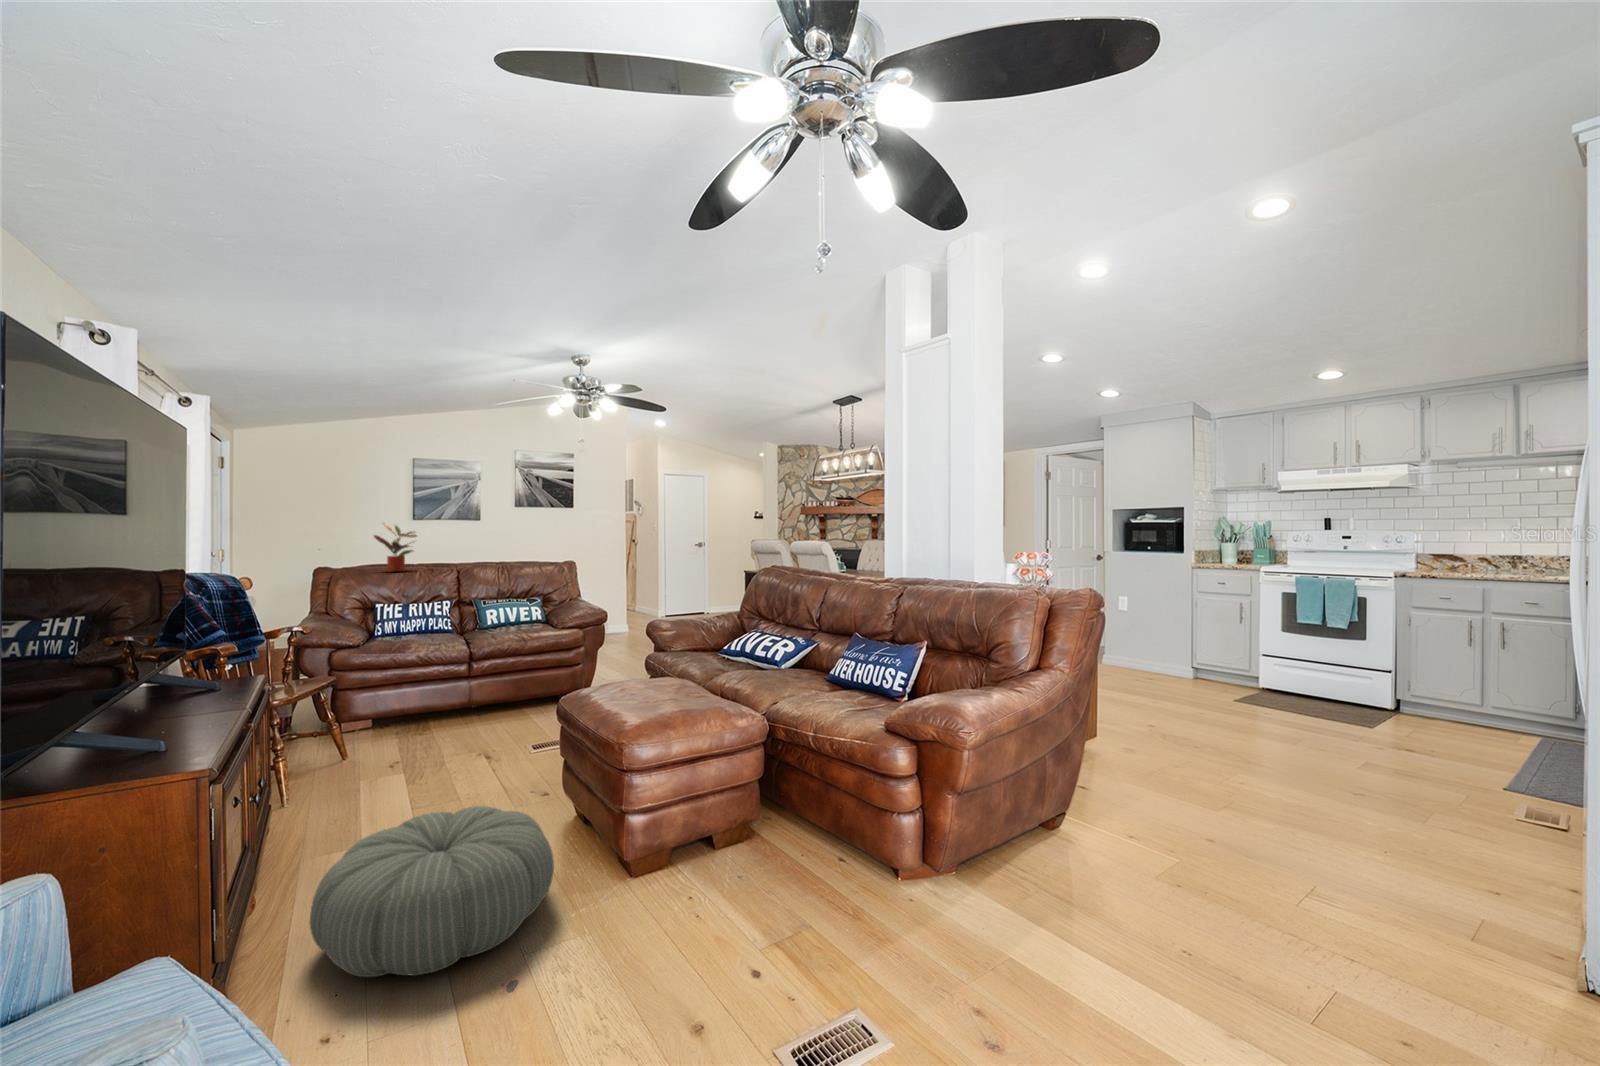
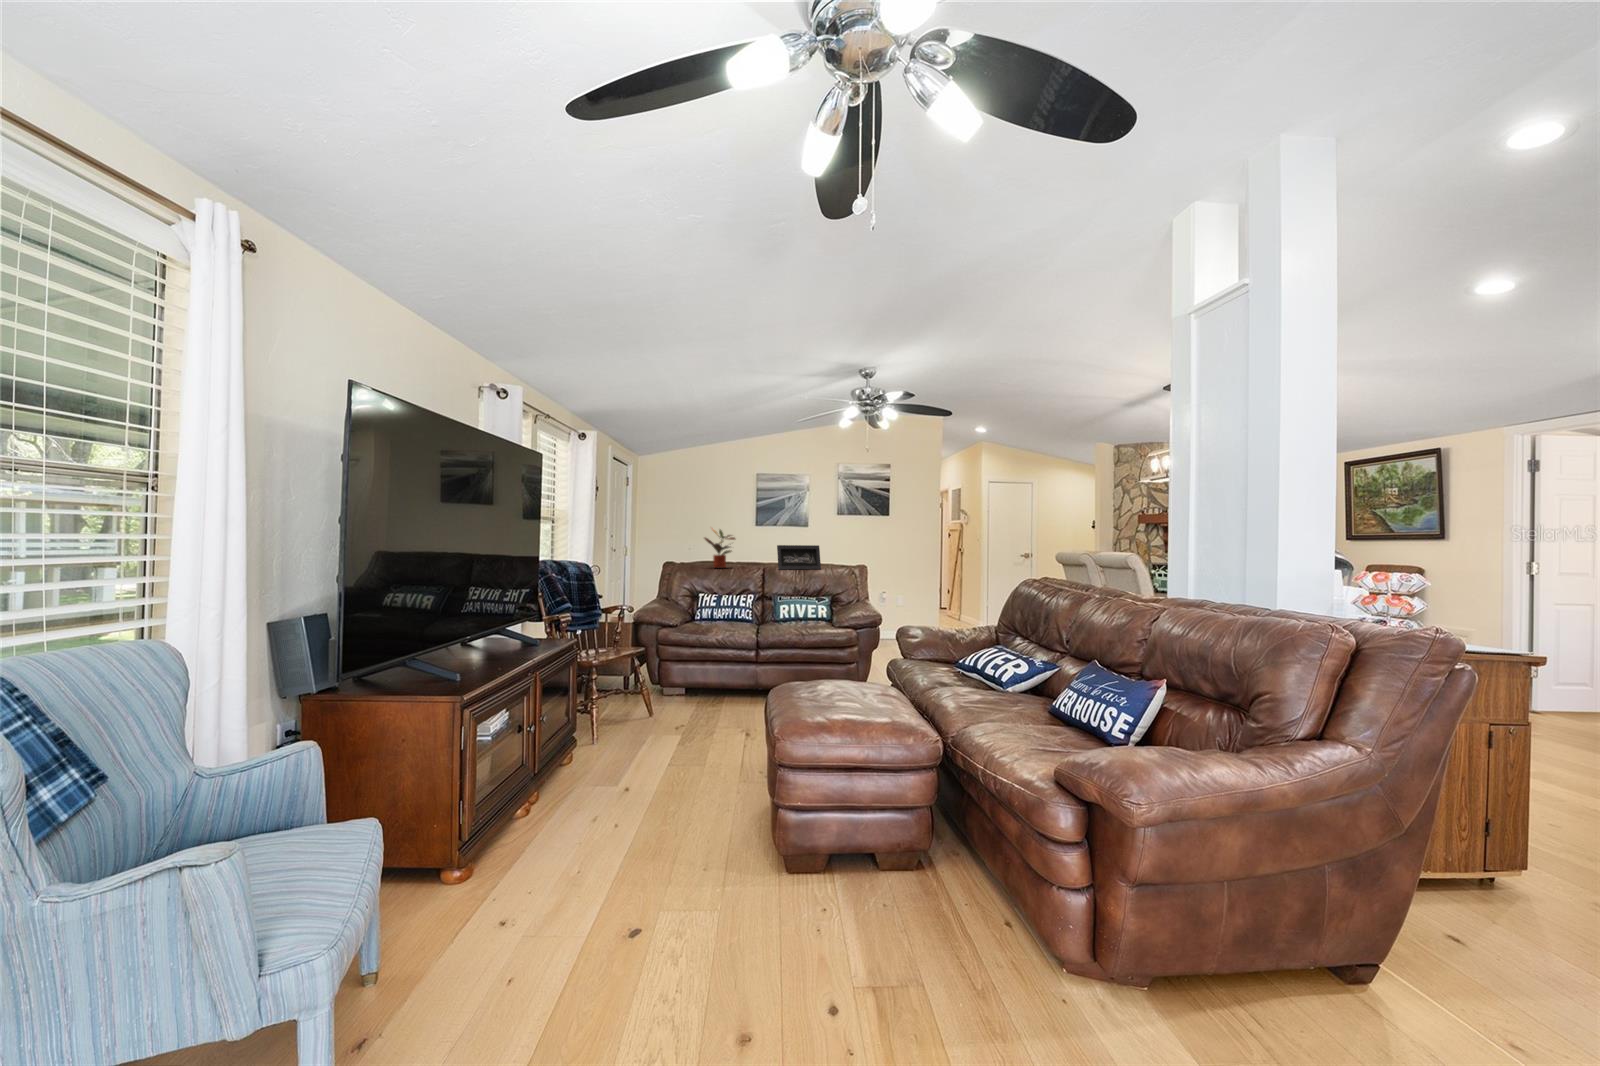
picture frame: none [474,541,527,570] -> present [777,545,821,570]
pouf: present [310,806,554,977] -> none [540,766,719,894]

